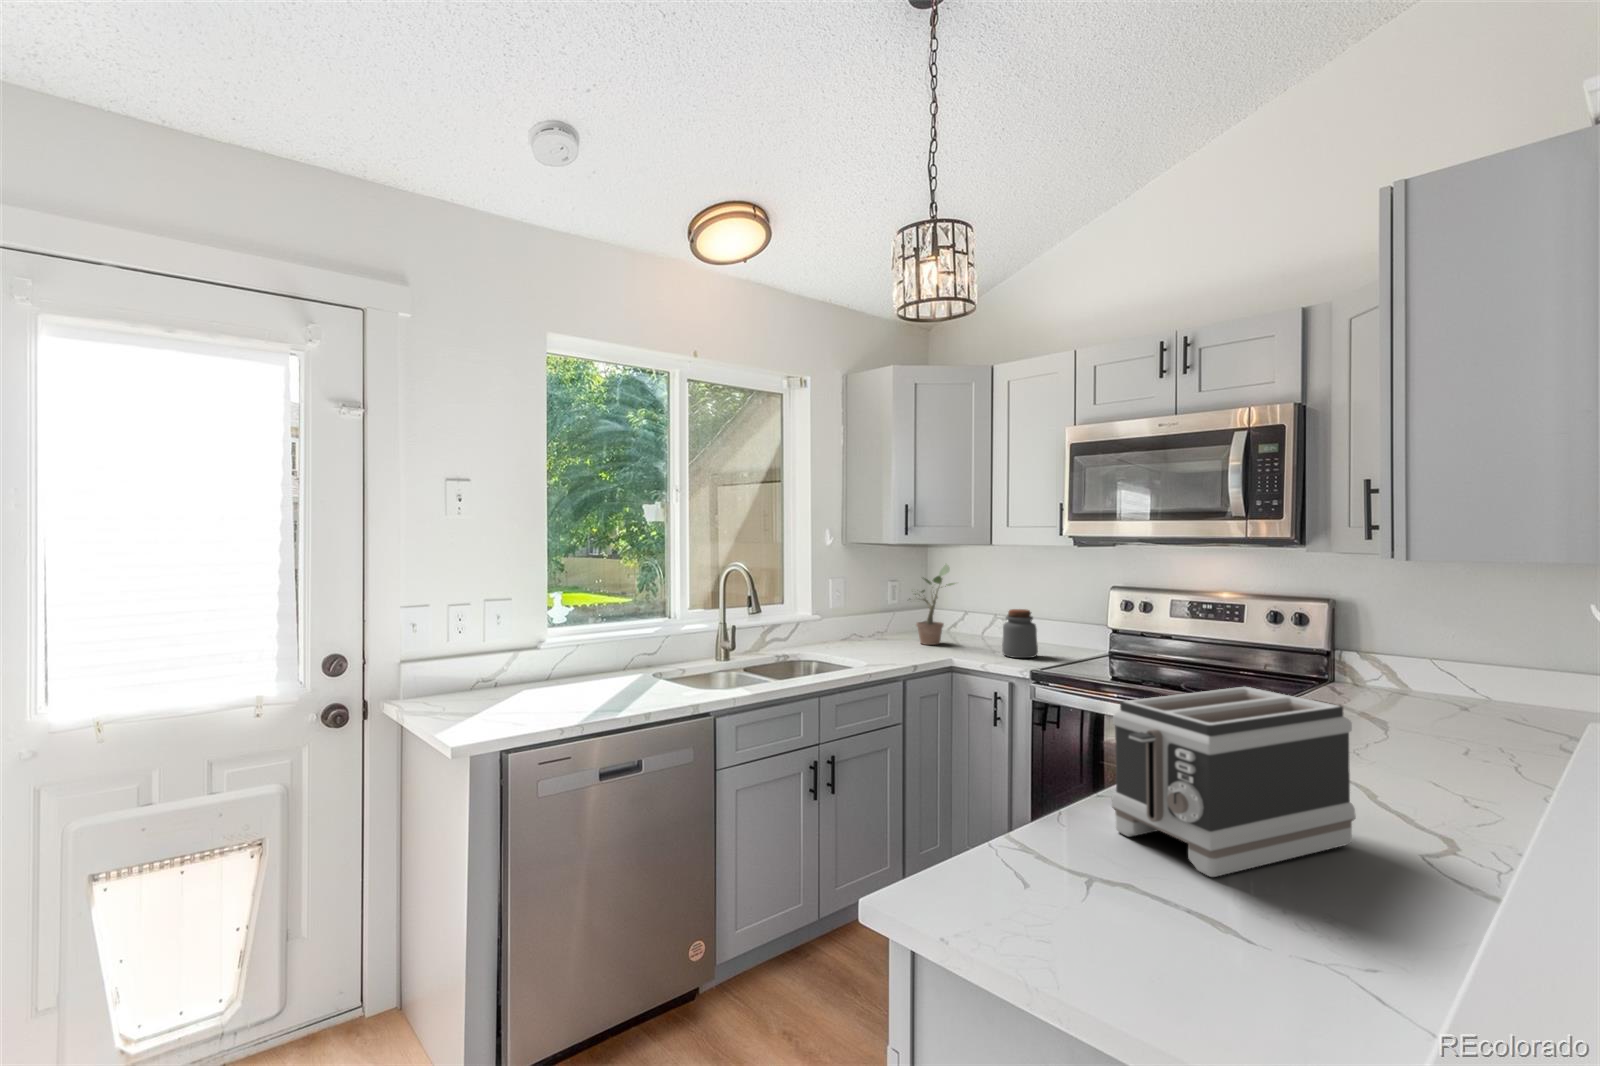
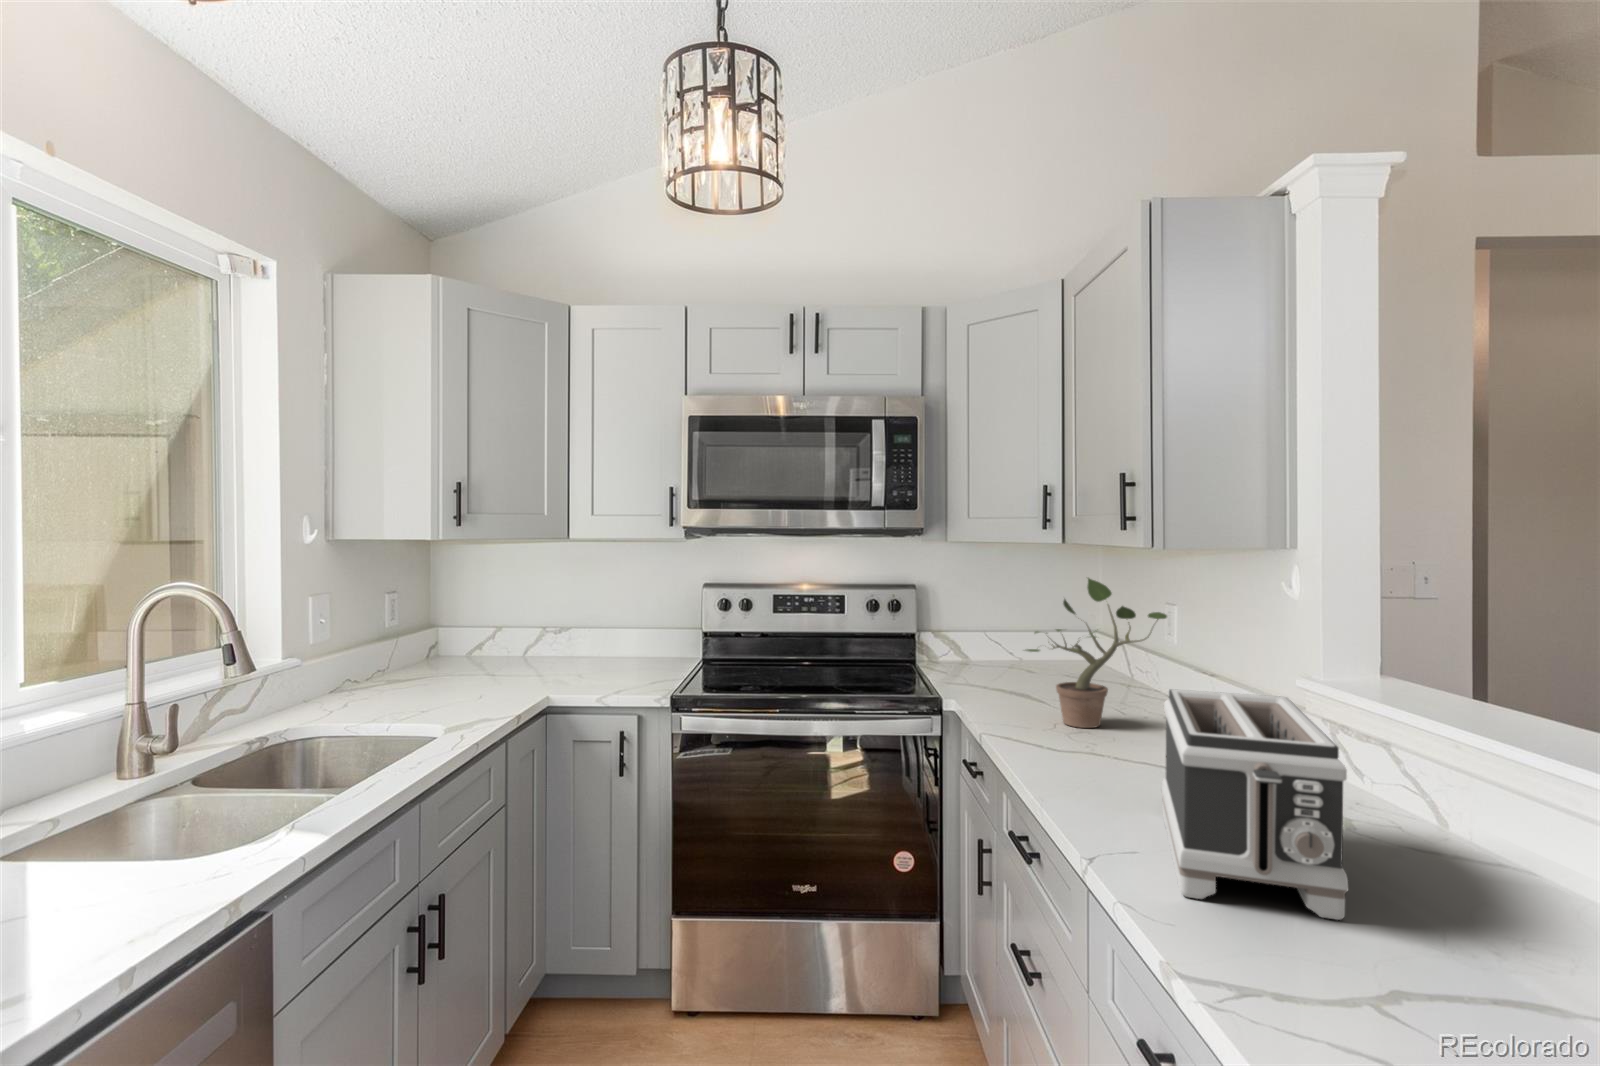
potted plant: present [915,563,954,645] -> present [1026,578,1167,728]
jar: present [1002,609,1038,658] -> none [597,619,642,683]

